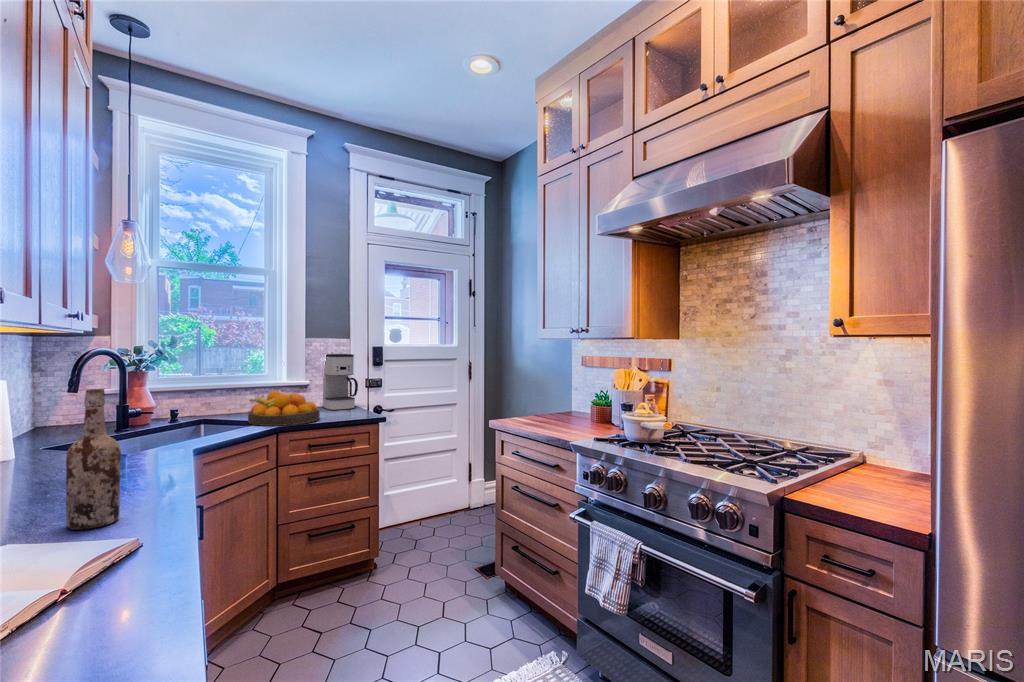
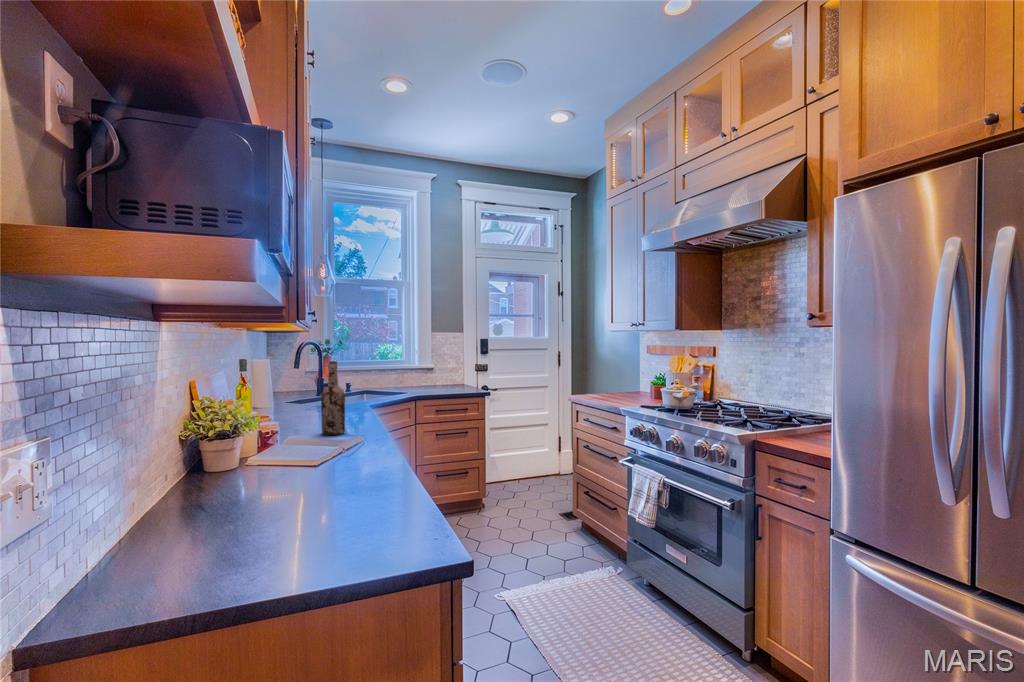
coffee maker: present [323,354,358,410] -> none [445,344,471,387]
fruit bowl: present [248,391,320,426] -> none [395,371,443,395]

